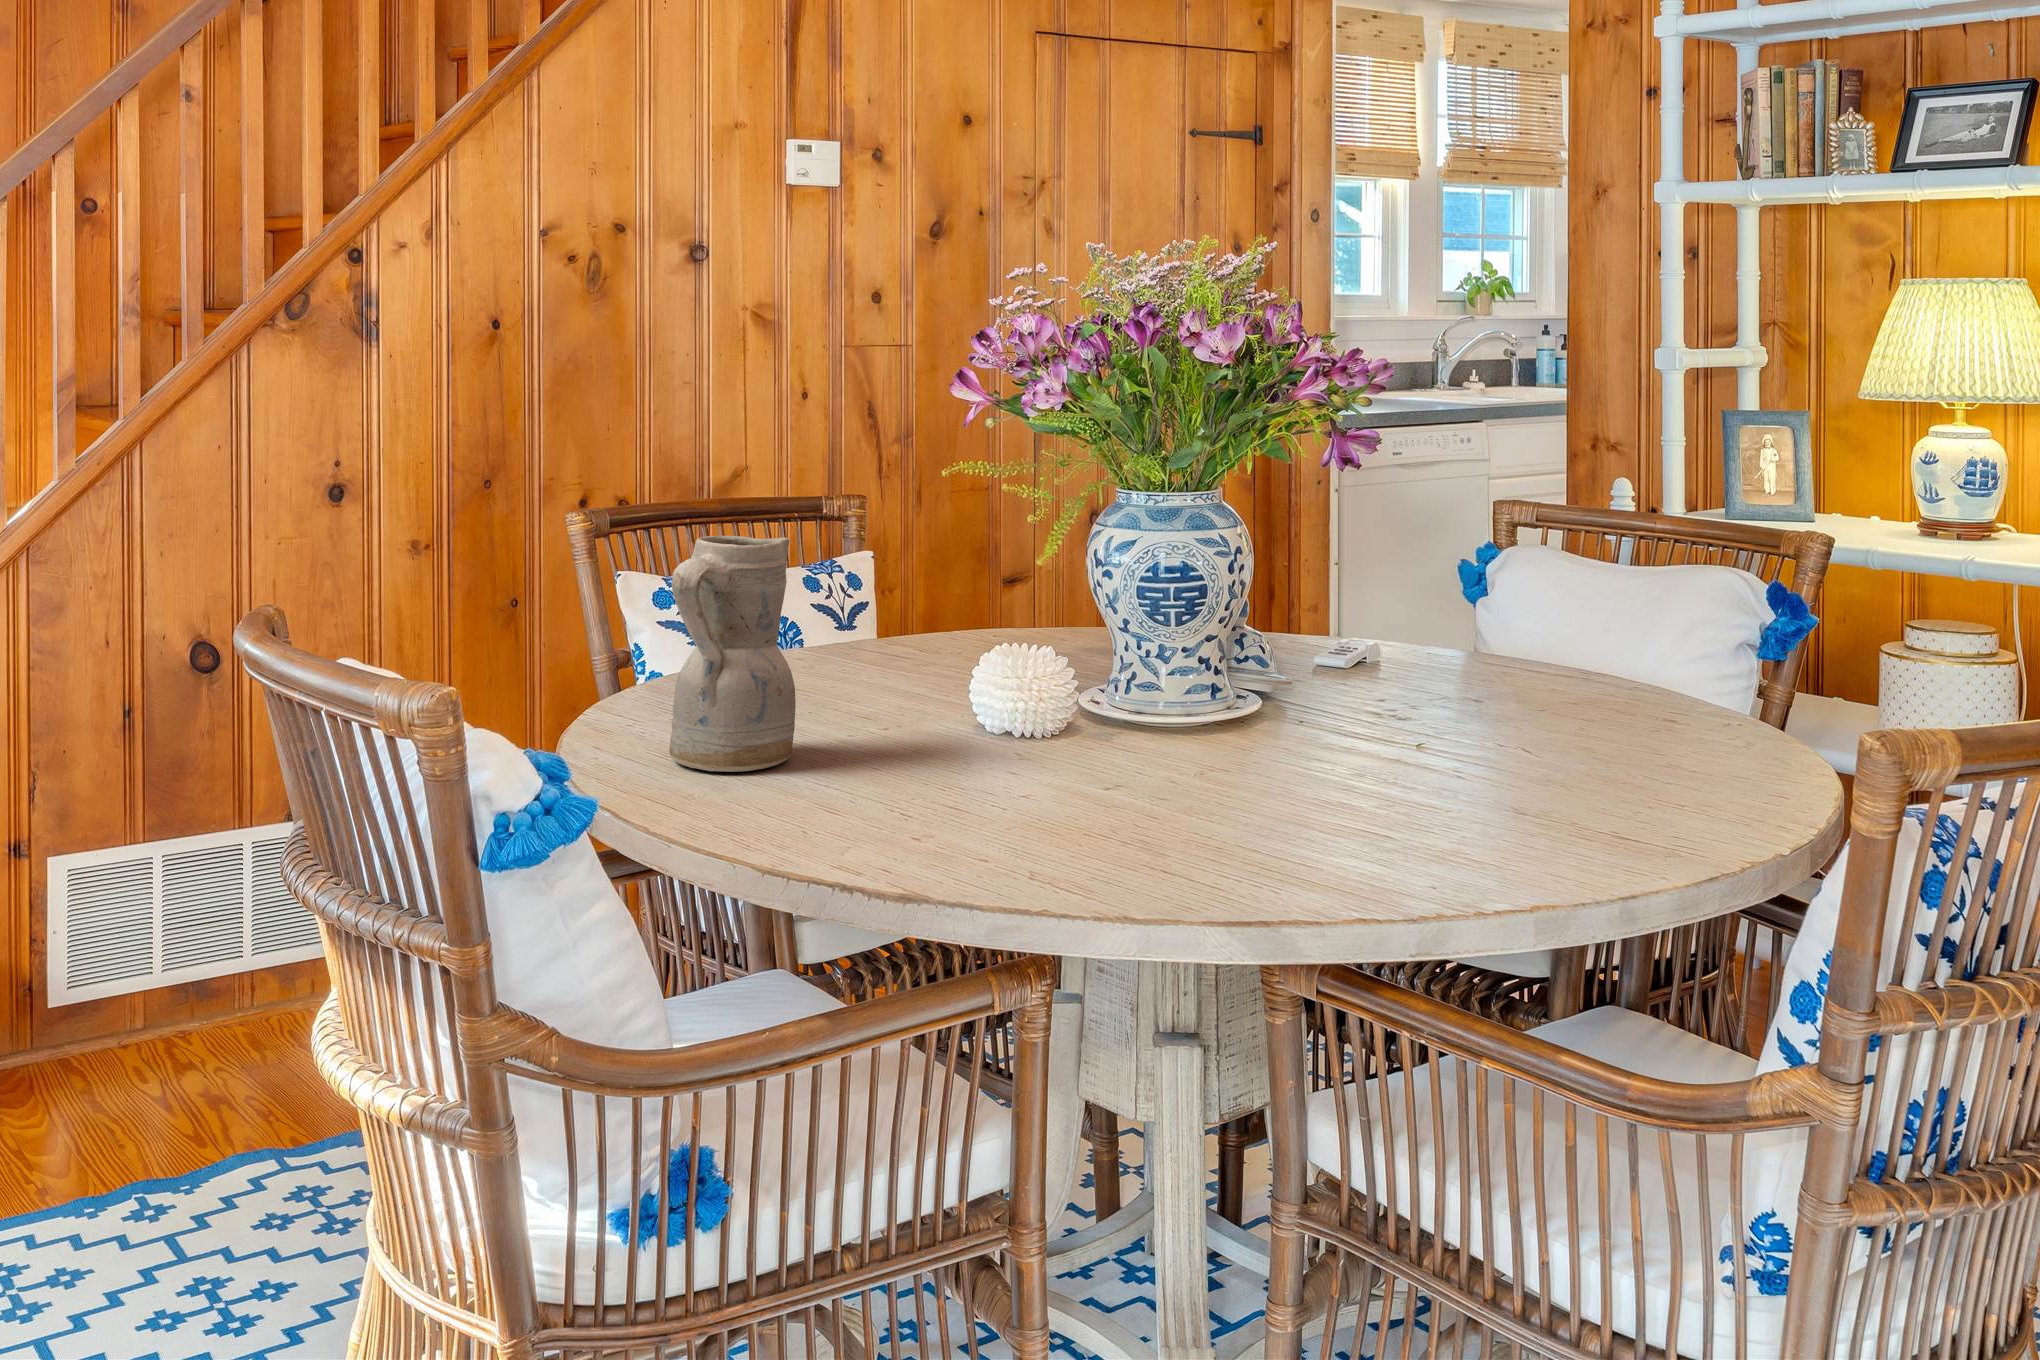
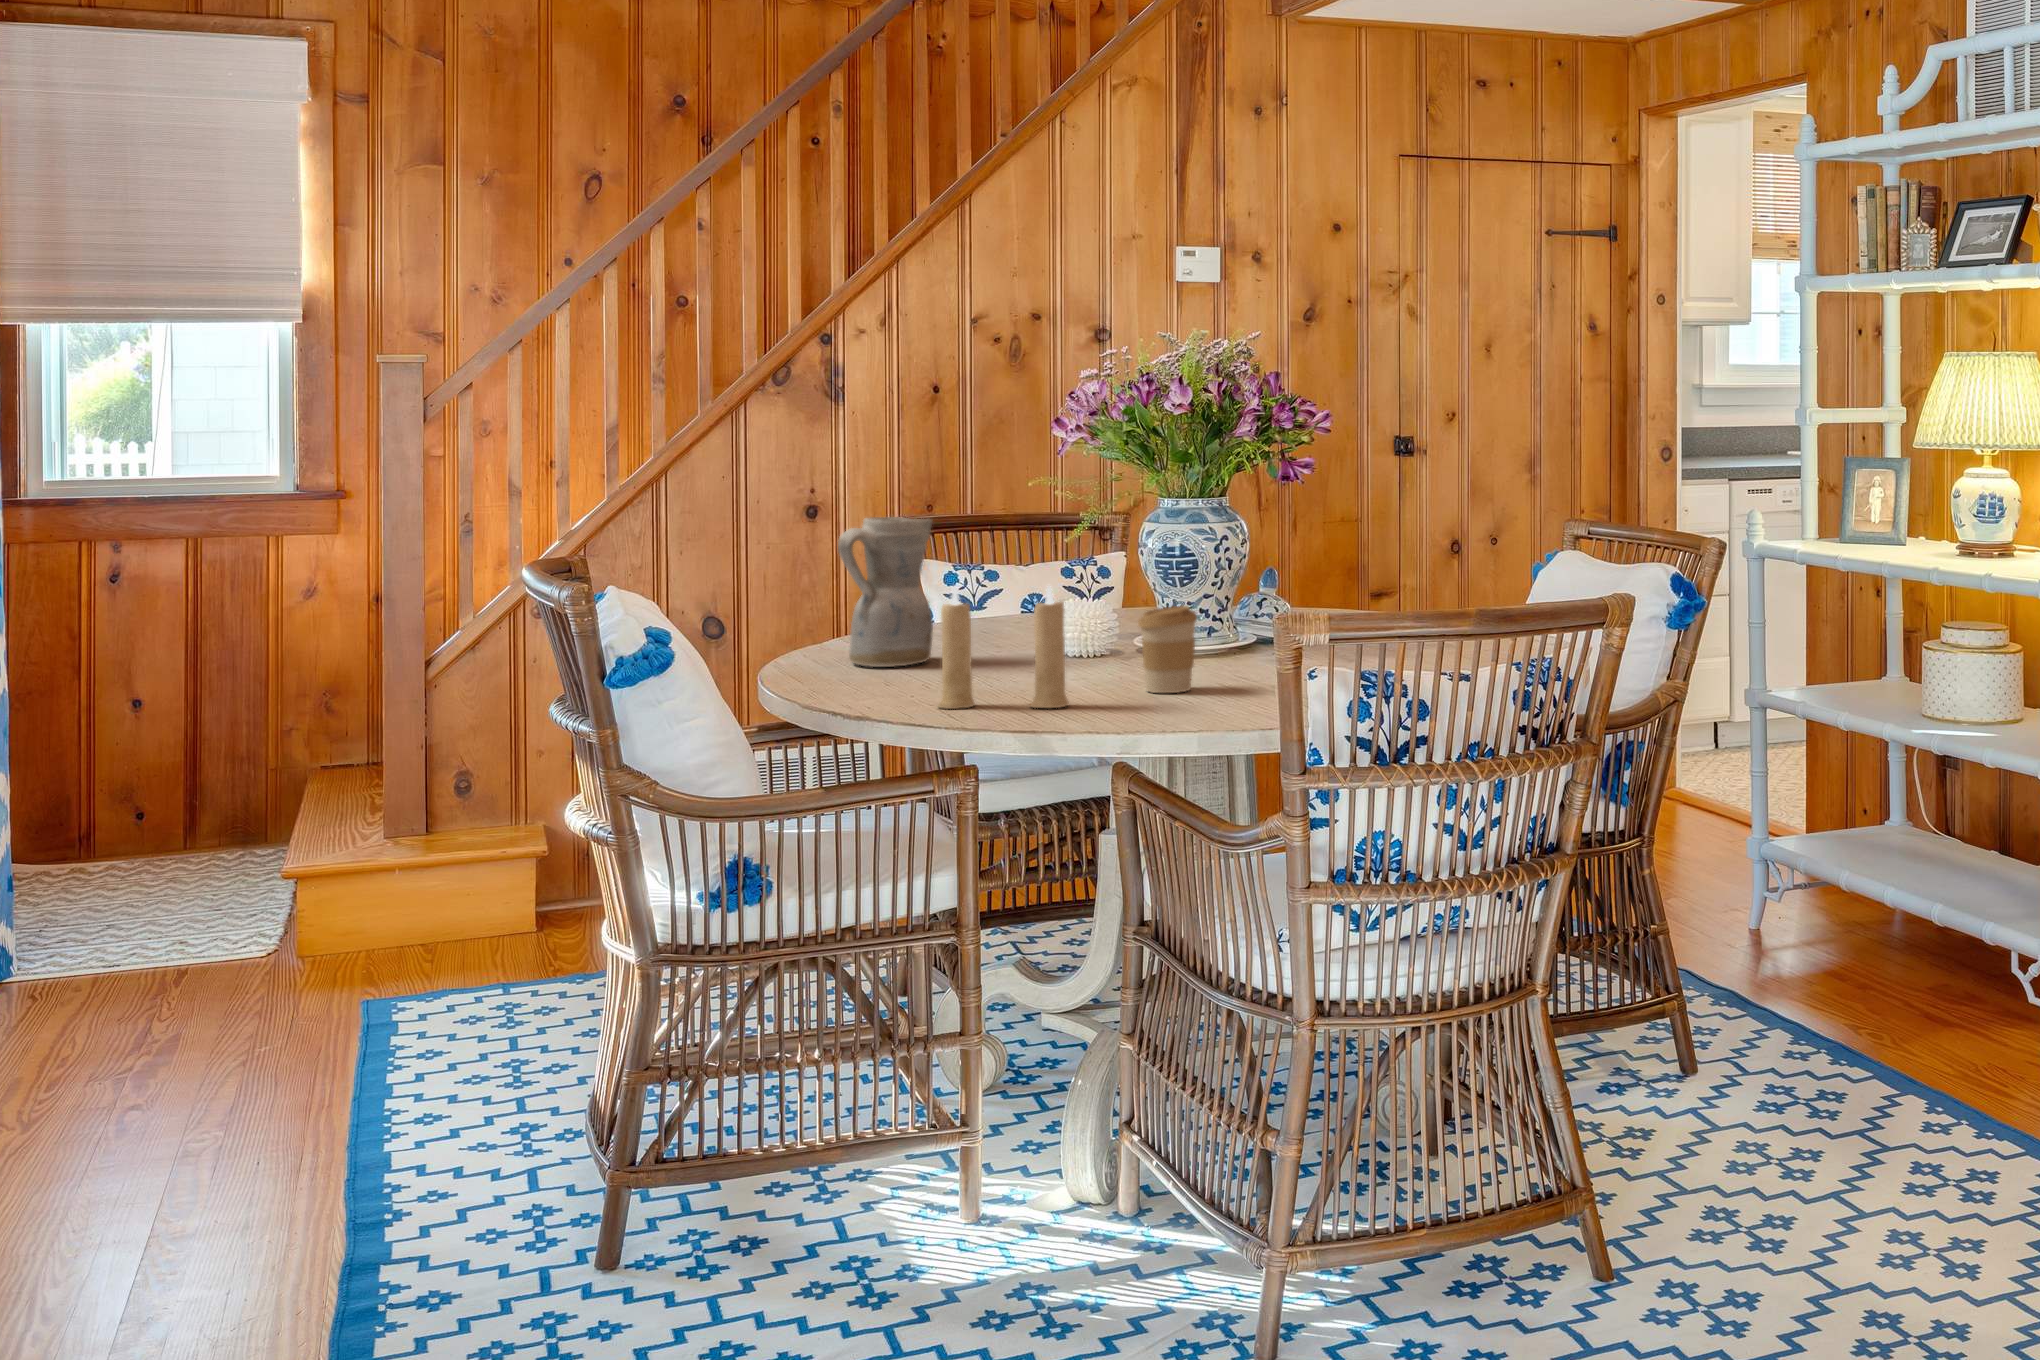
candle: none [965,654,1176,870] -> present [938,587,1069,709]
coffee cup: none [1208,676,1301,817] -> present [1138,606,1197,693]

